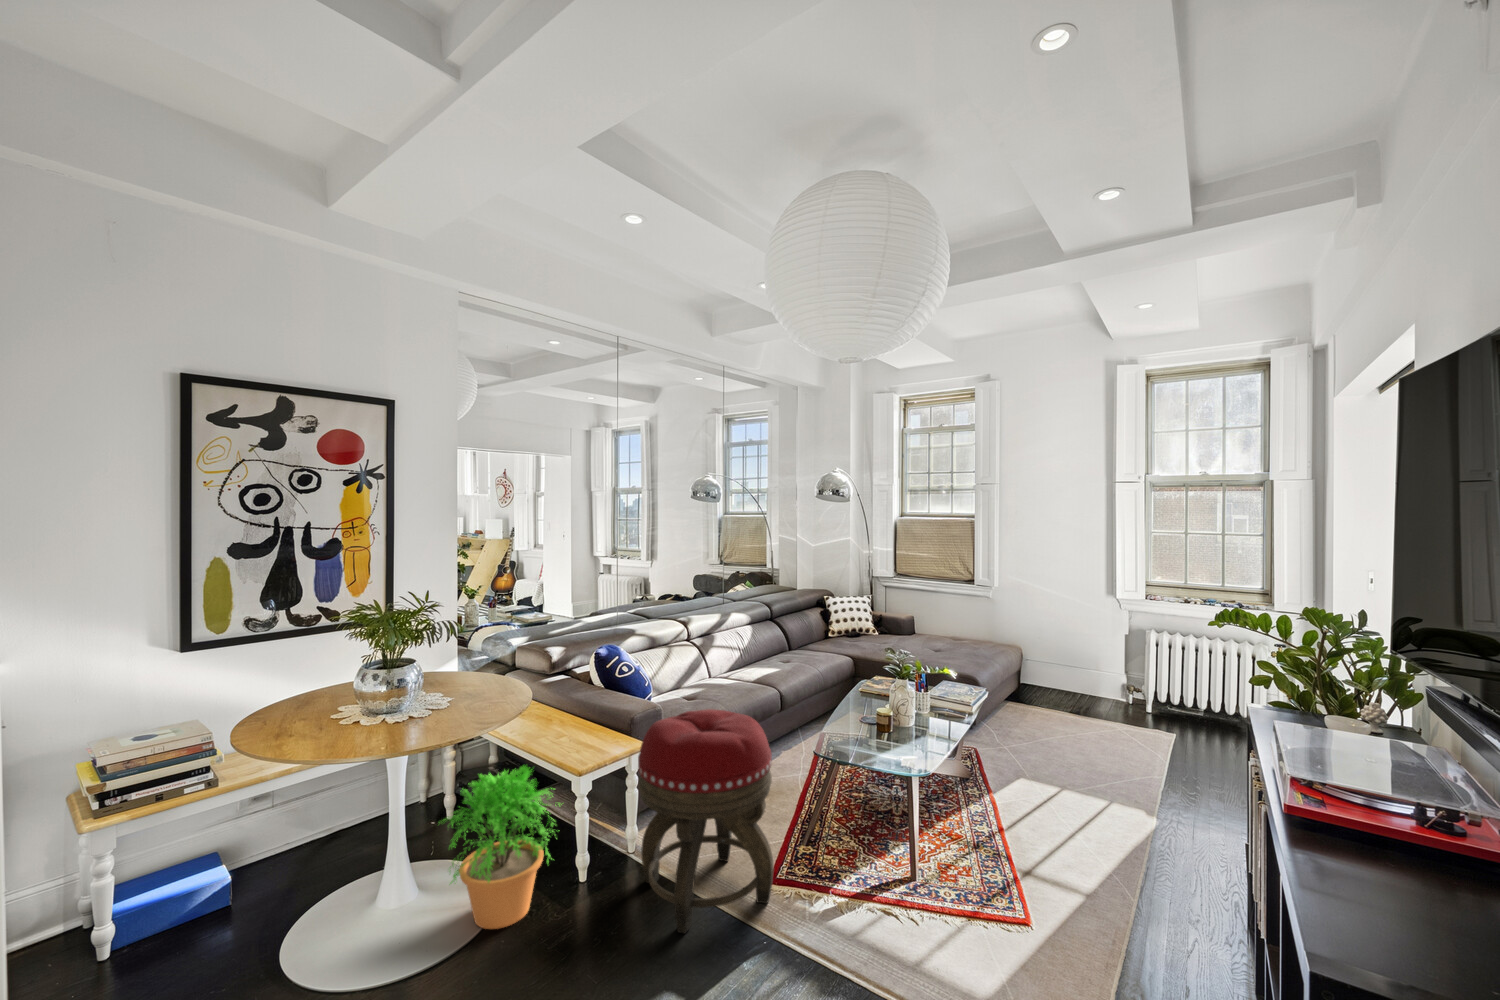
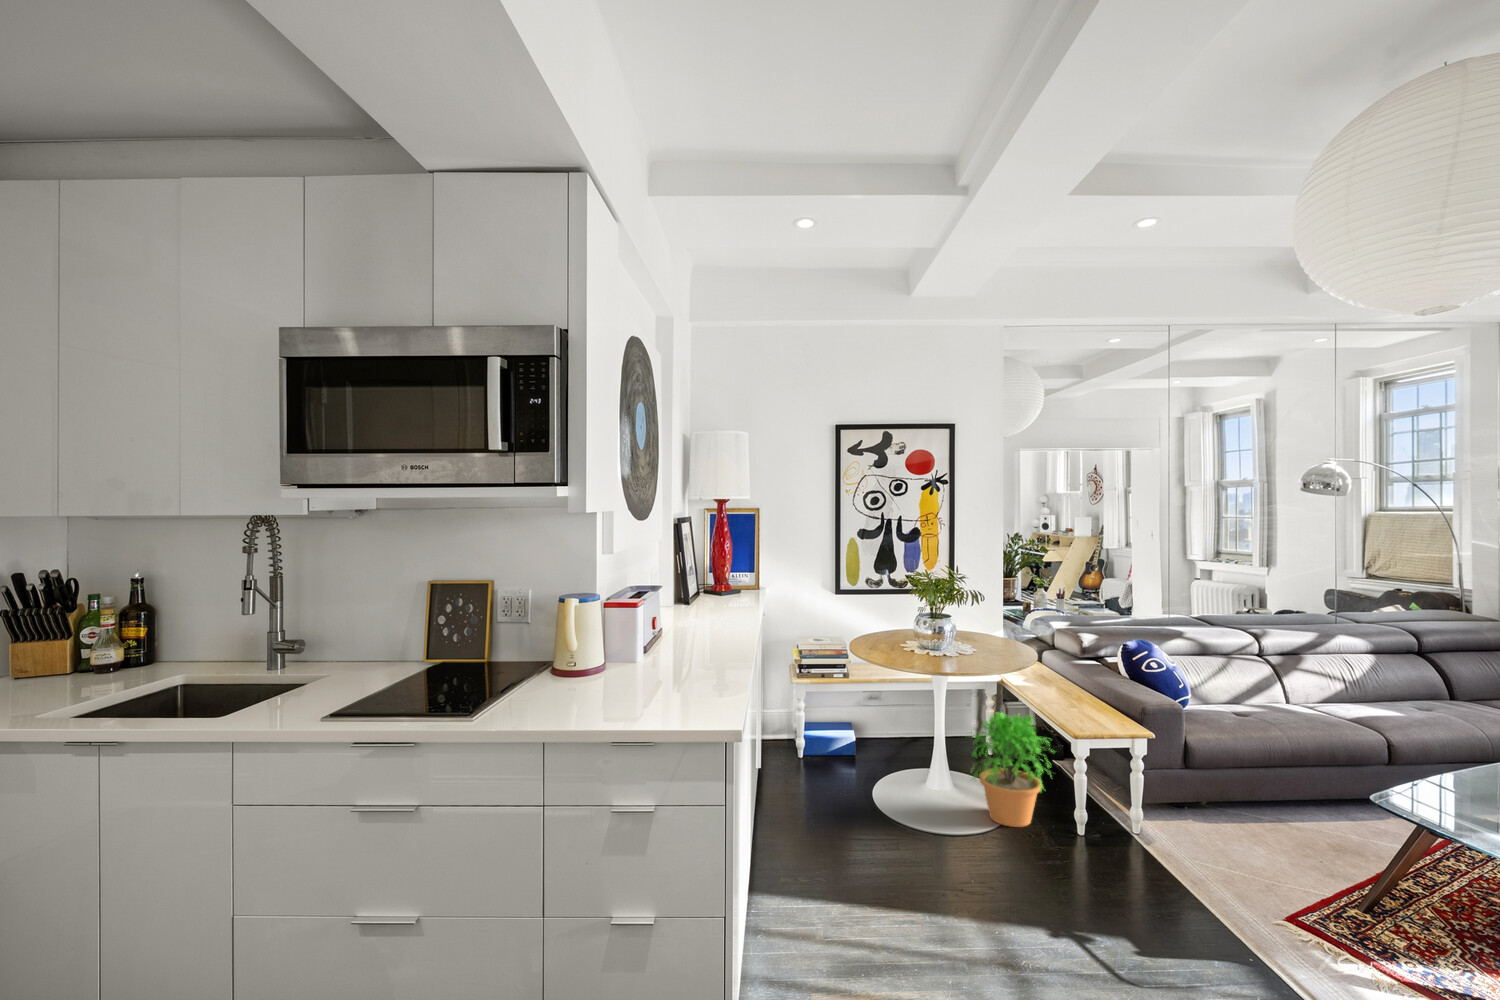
footstool: present [638,709,774,933] -> none [1118,707,1264,904]

